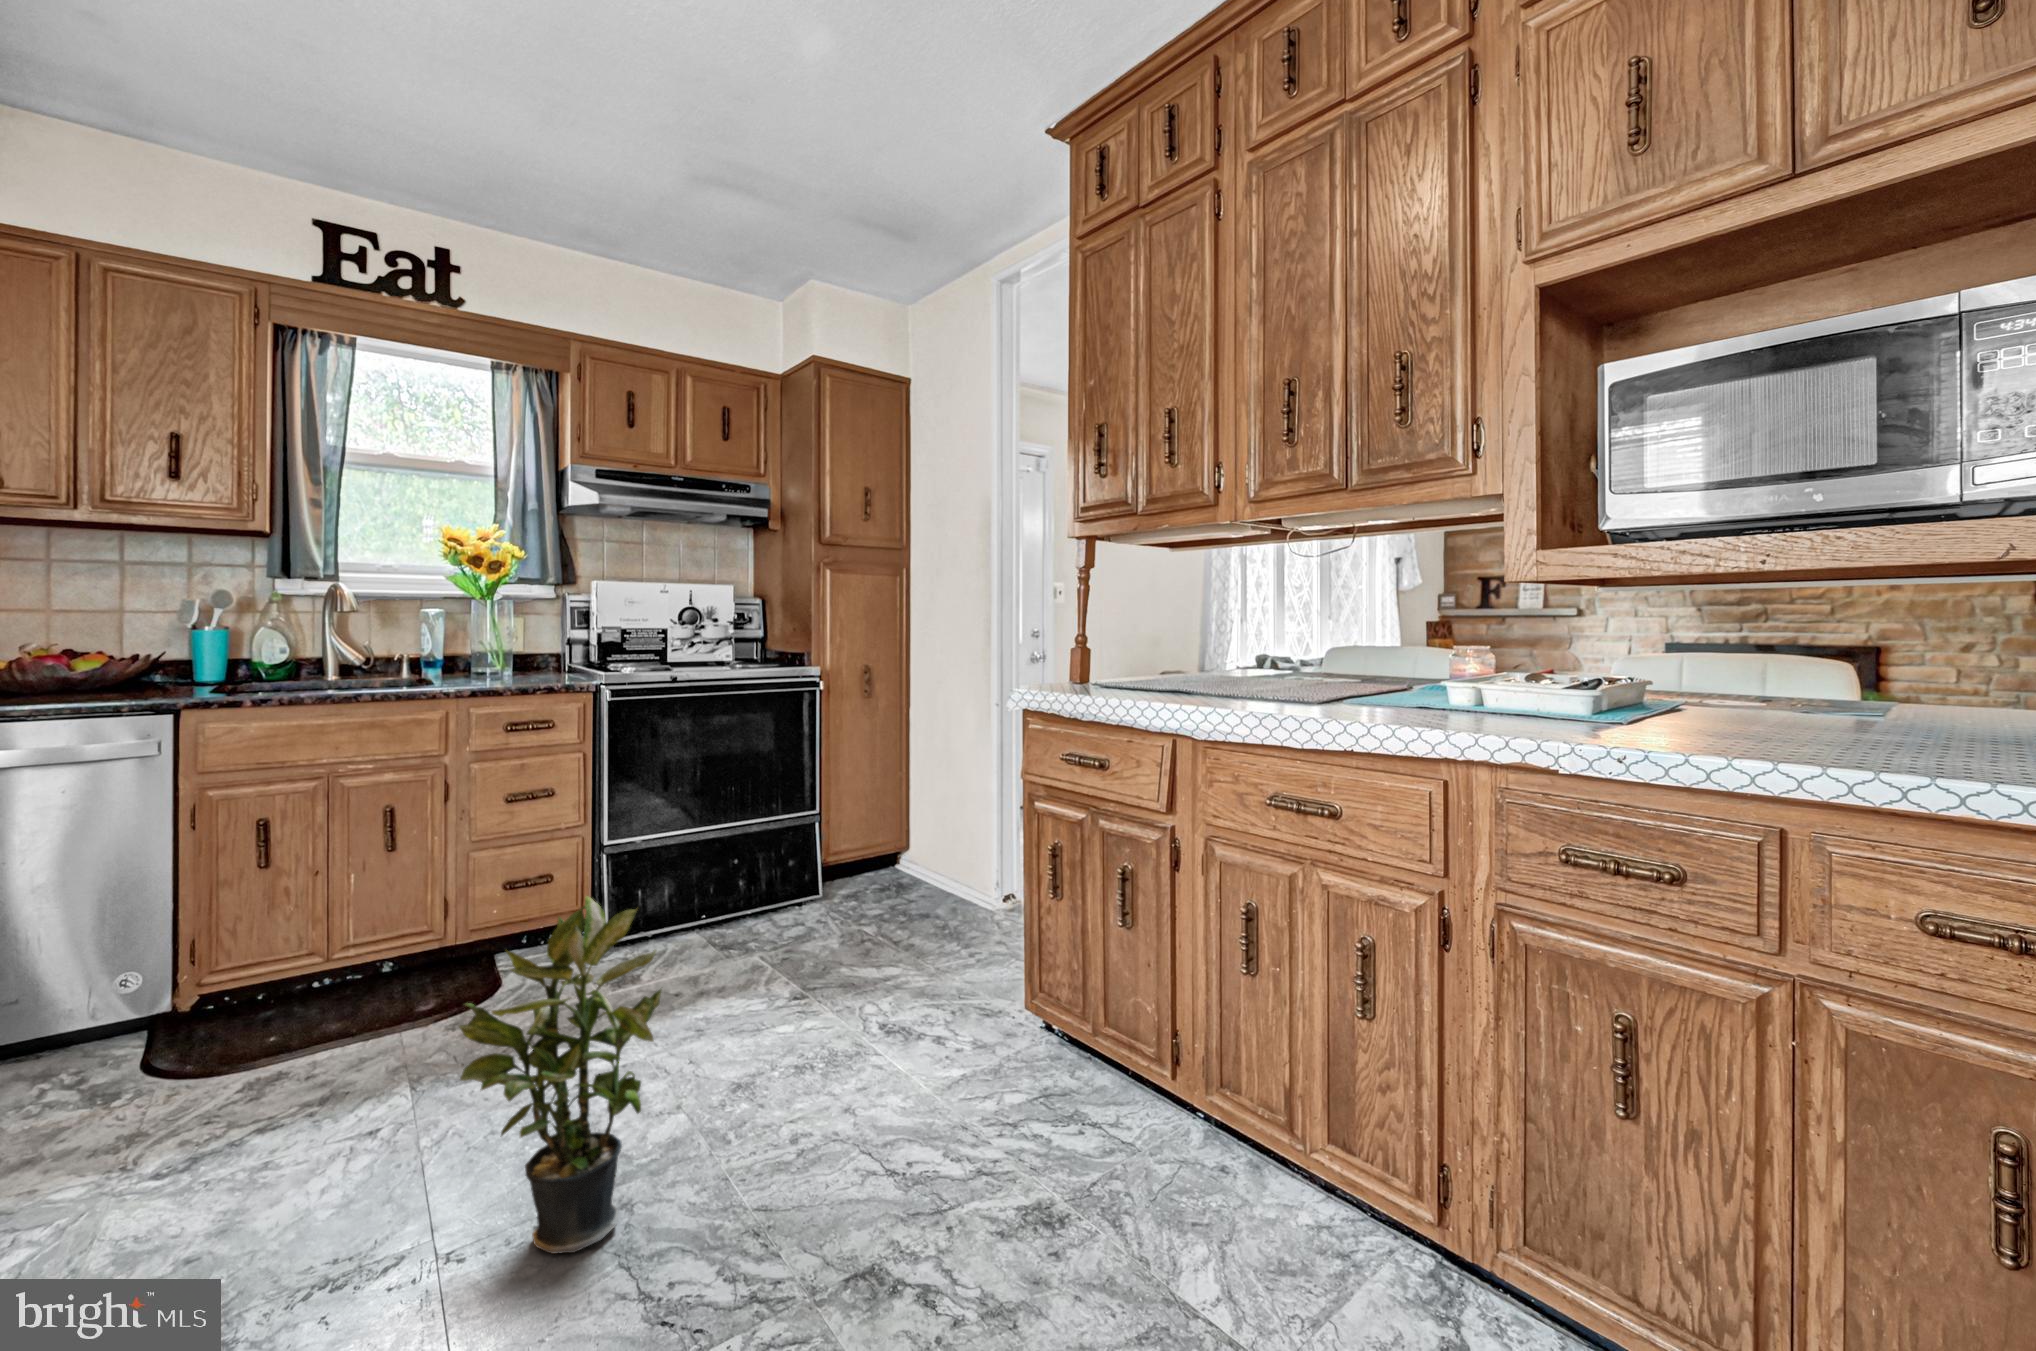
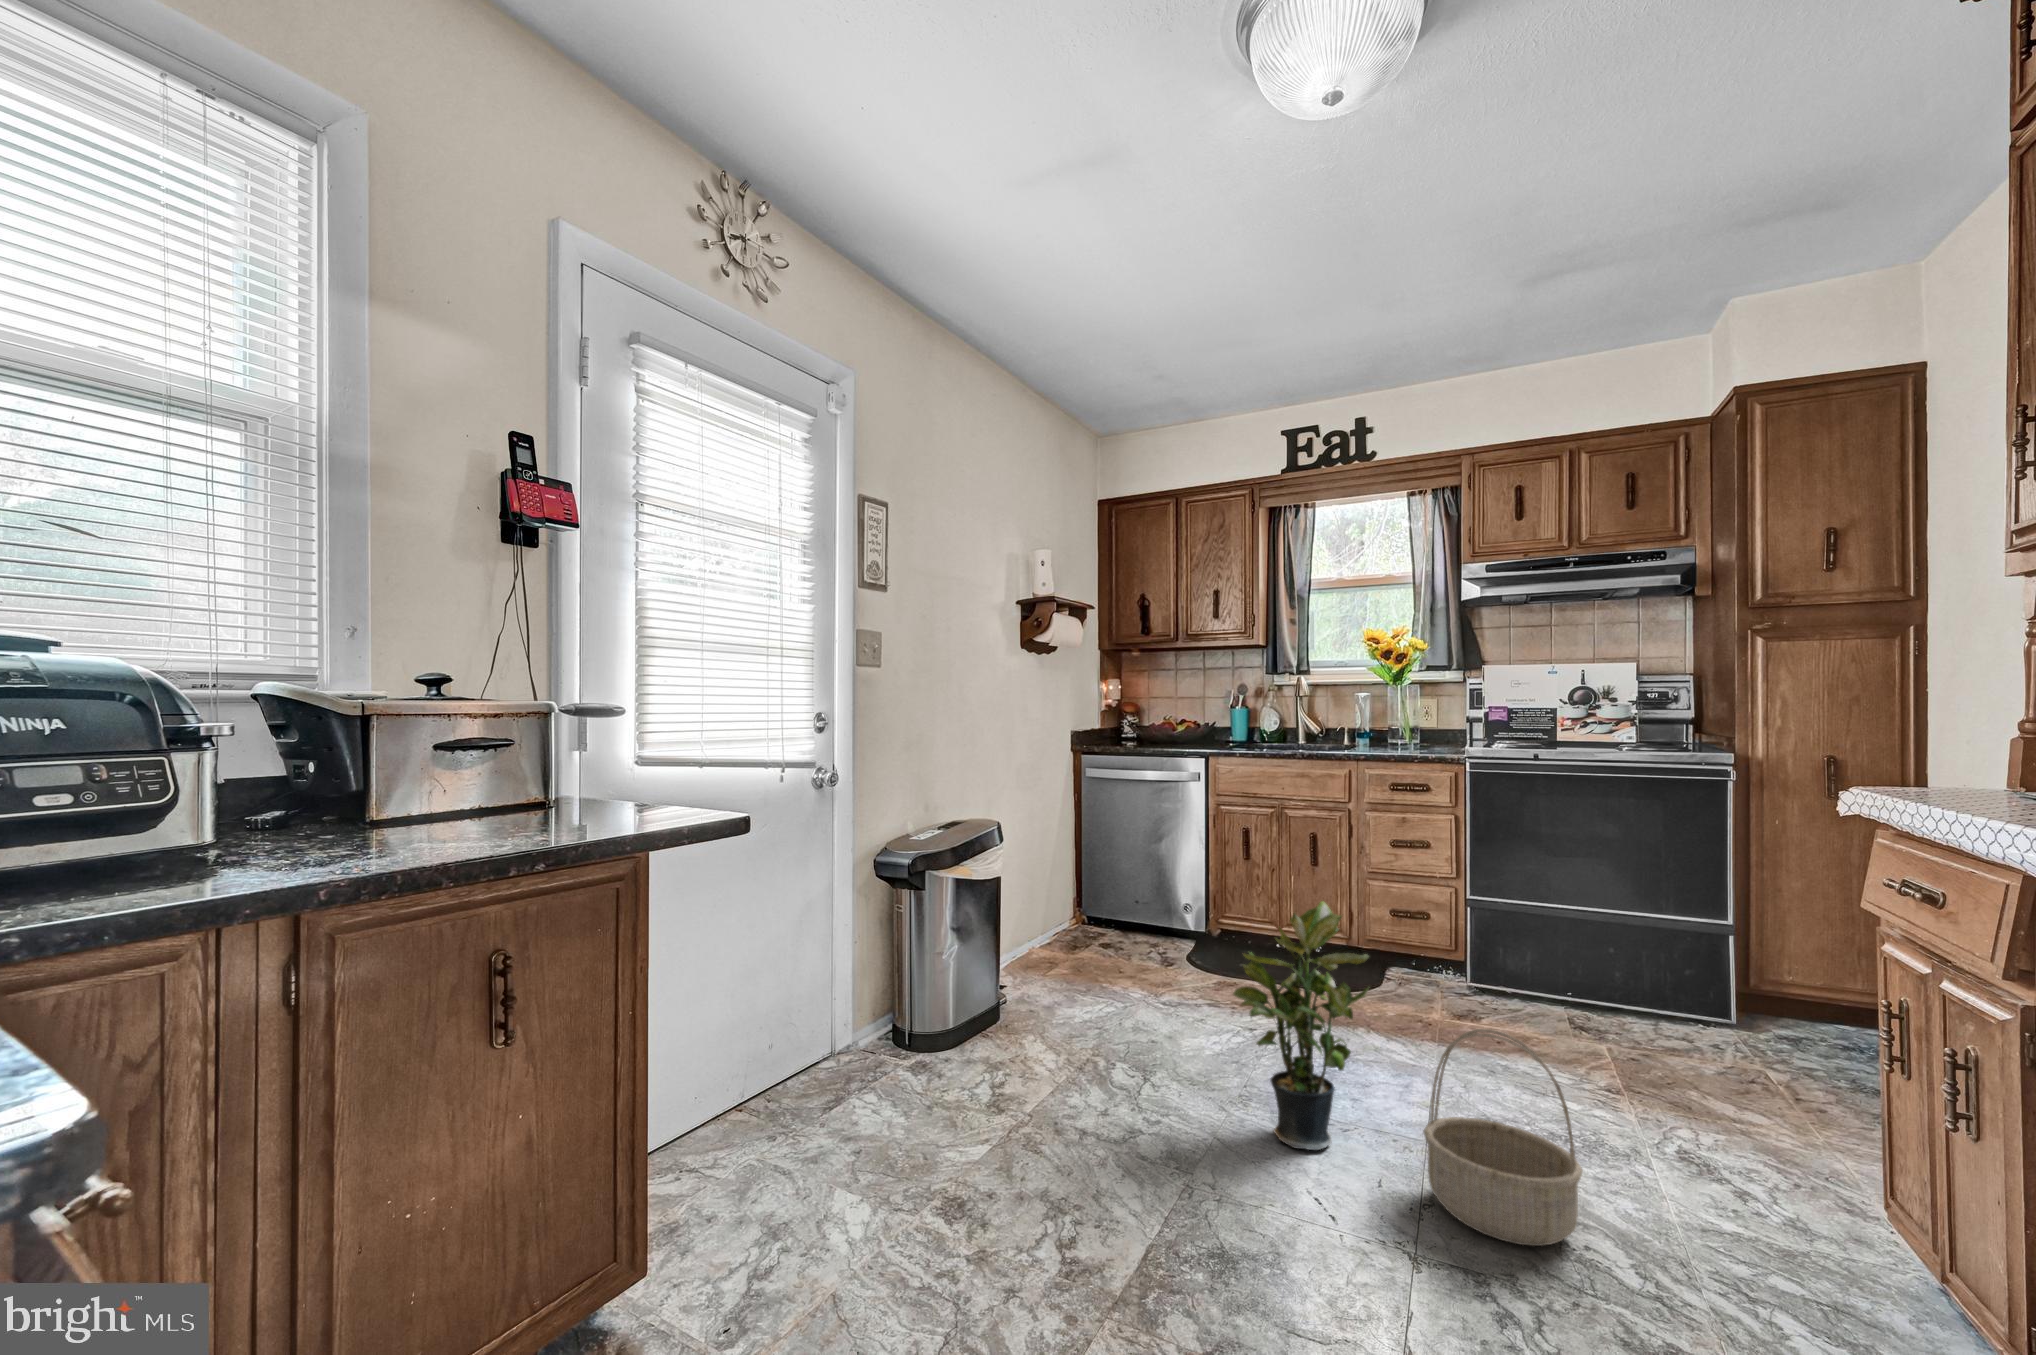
basket: none [752,986,912,1216] -> present [1423,1029,1582,1246]

